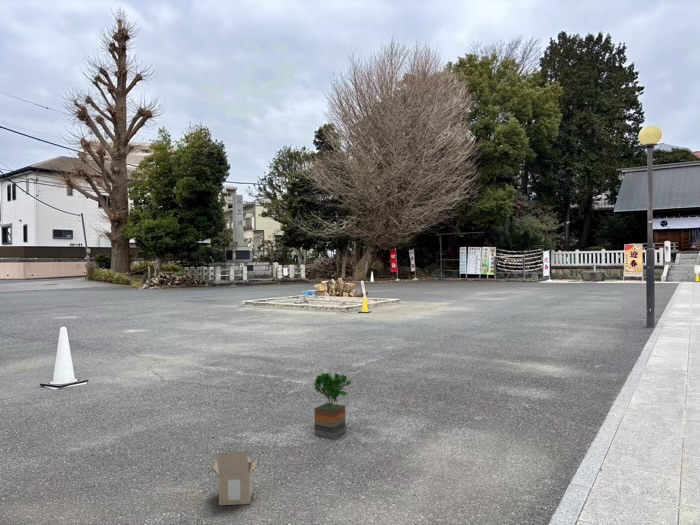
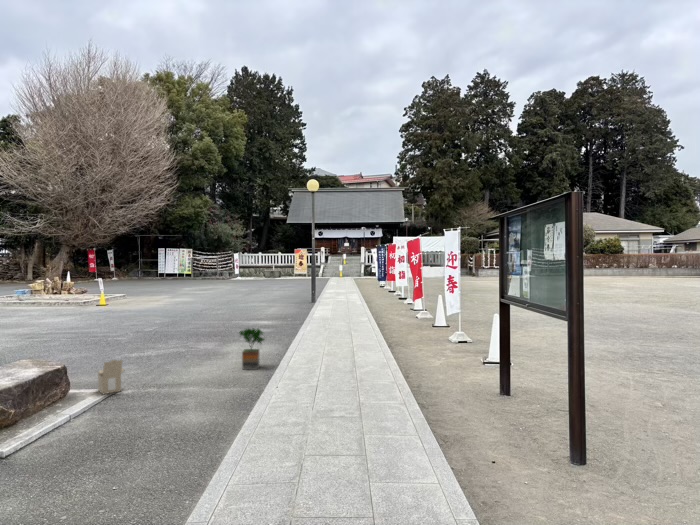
potted tree: present [314,373,351,439] -> present [239,328,264,370]

